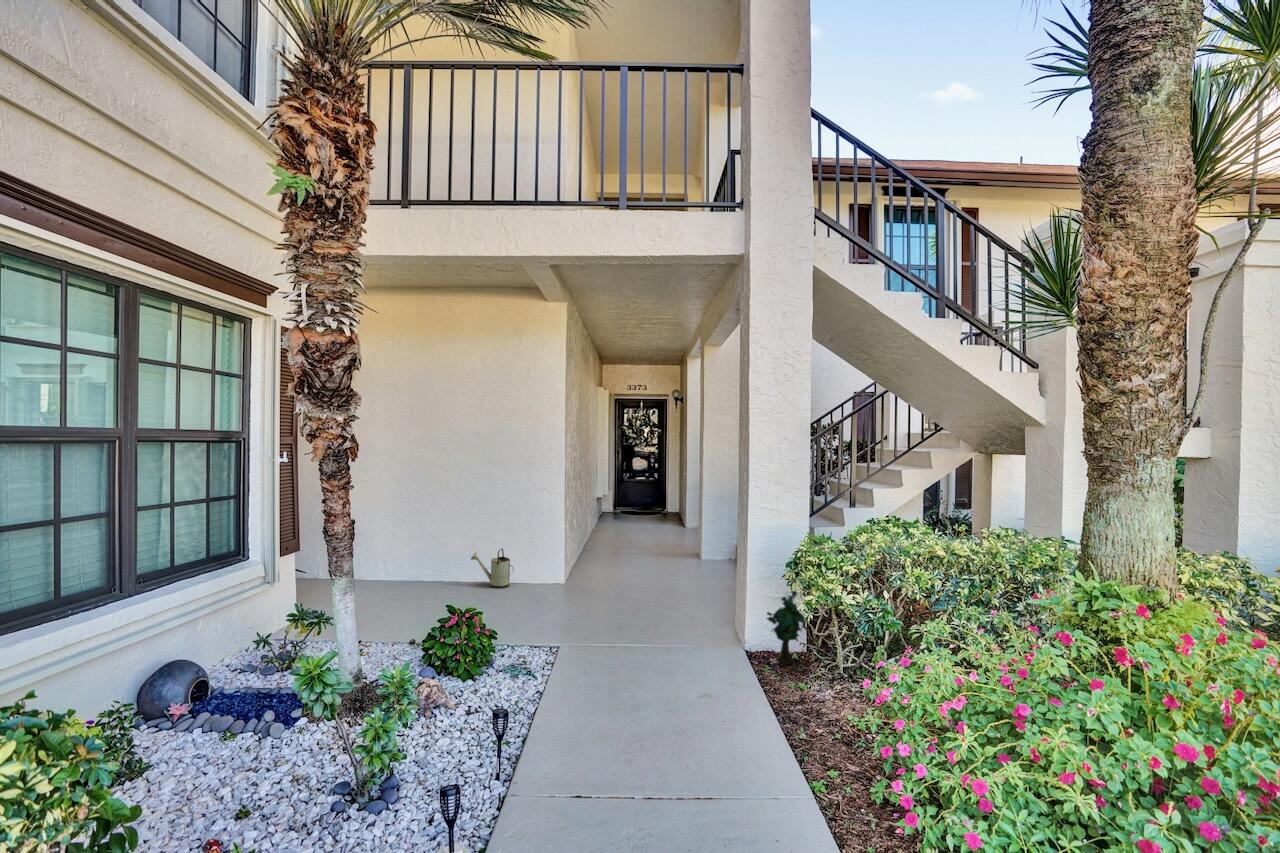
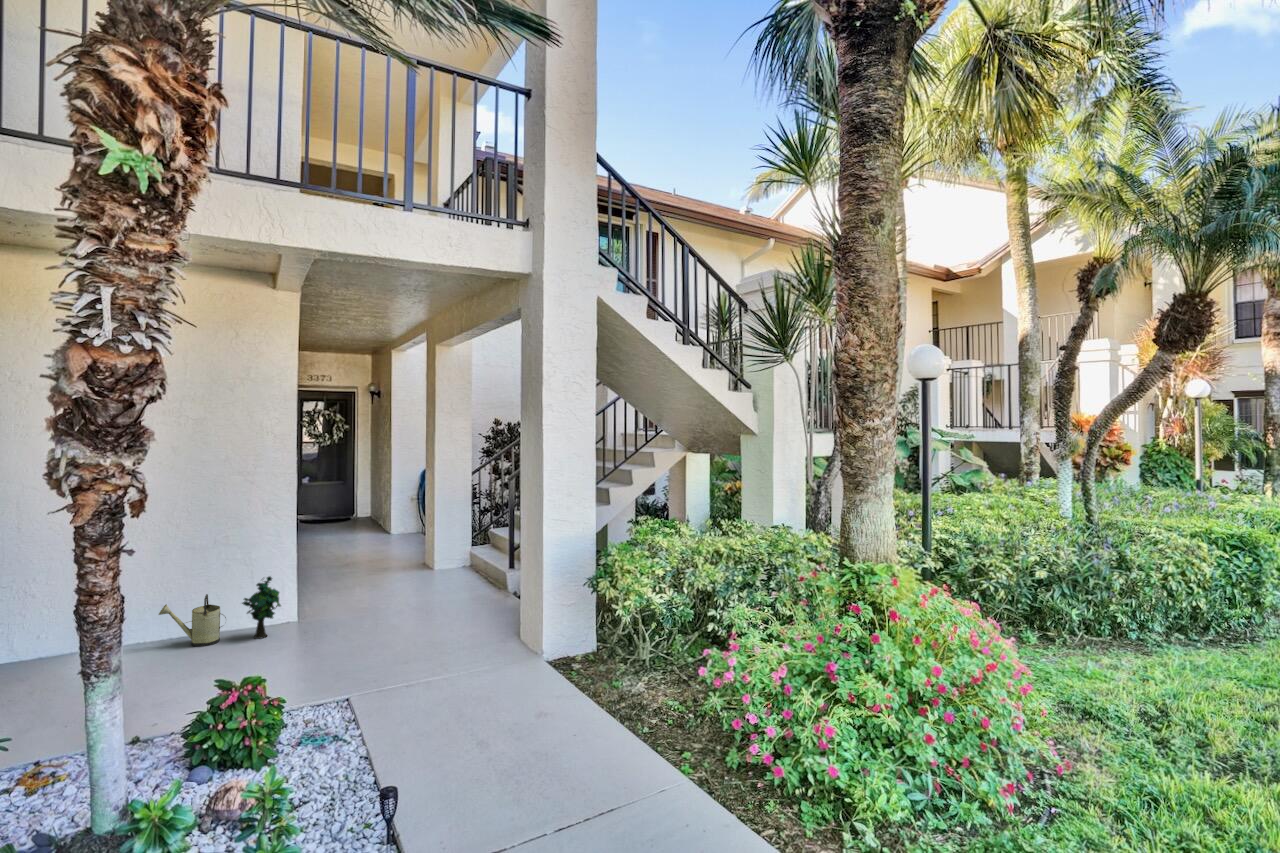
decorative plant: present [767,591,807,664] -> present [242,577,281,639]

